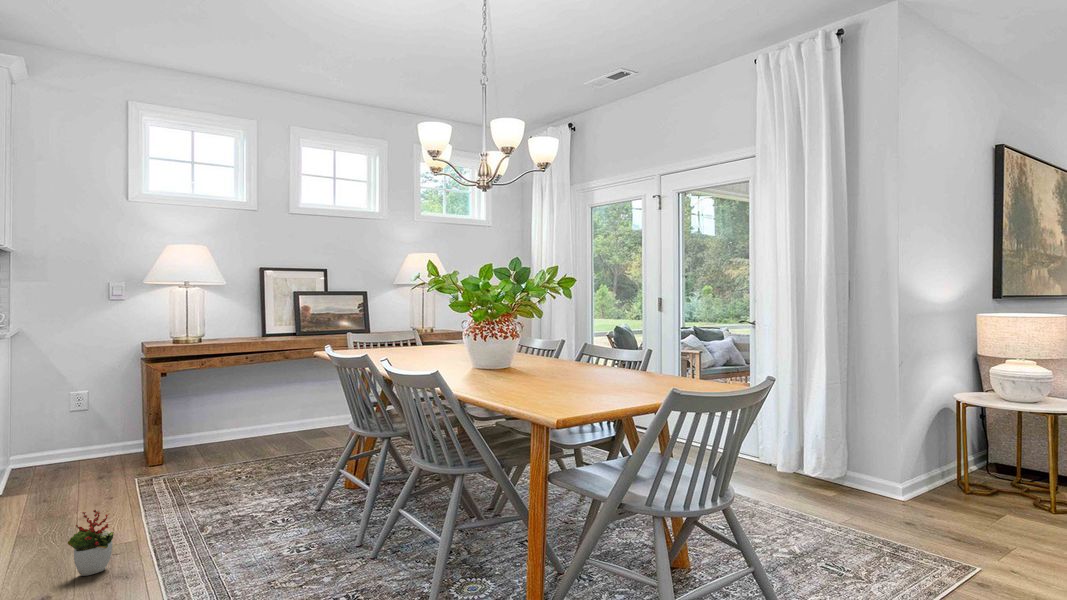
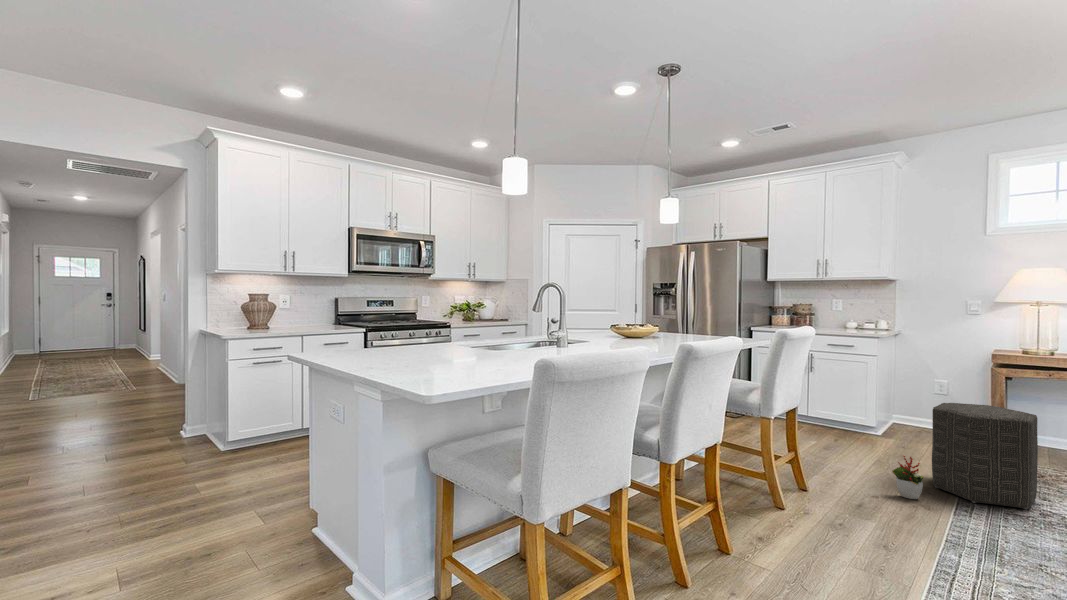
ottoman: none [111,410,223,541] -> present [932,403,1038,510]

